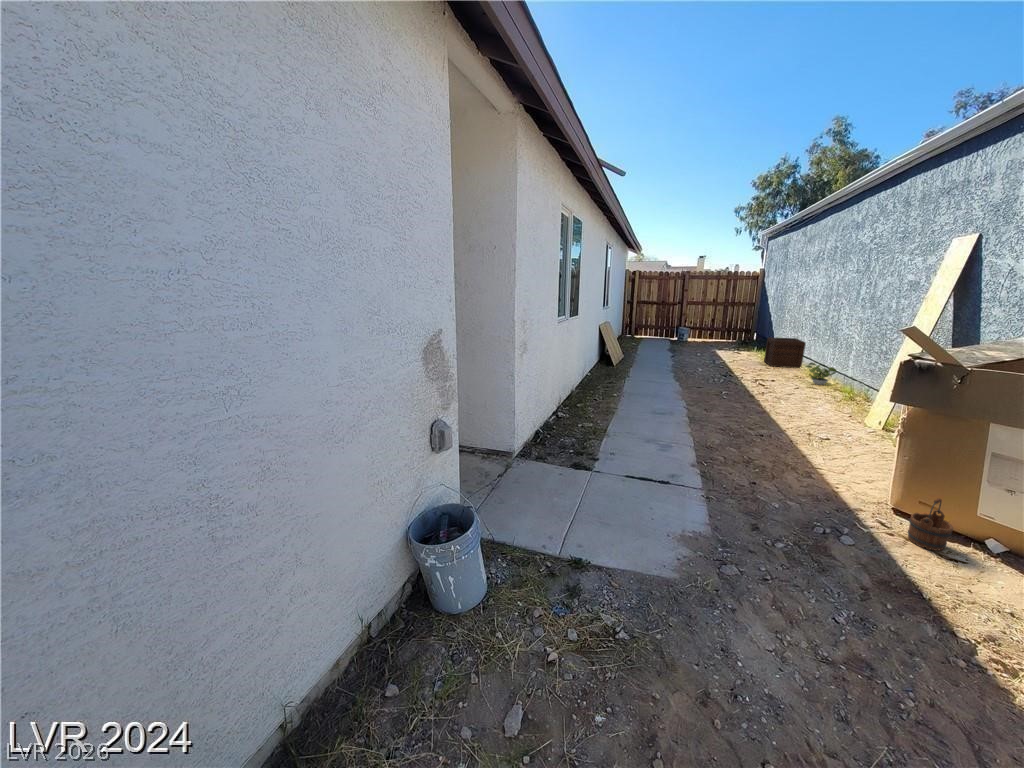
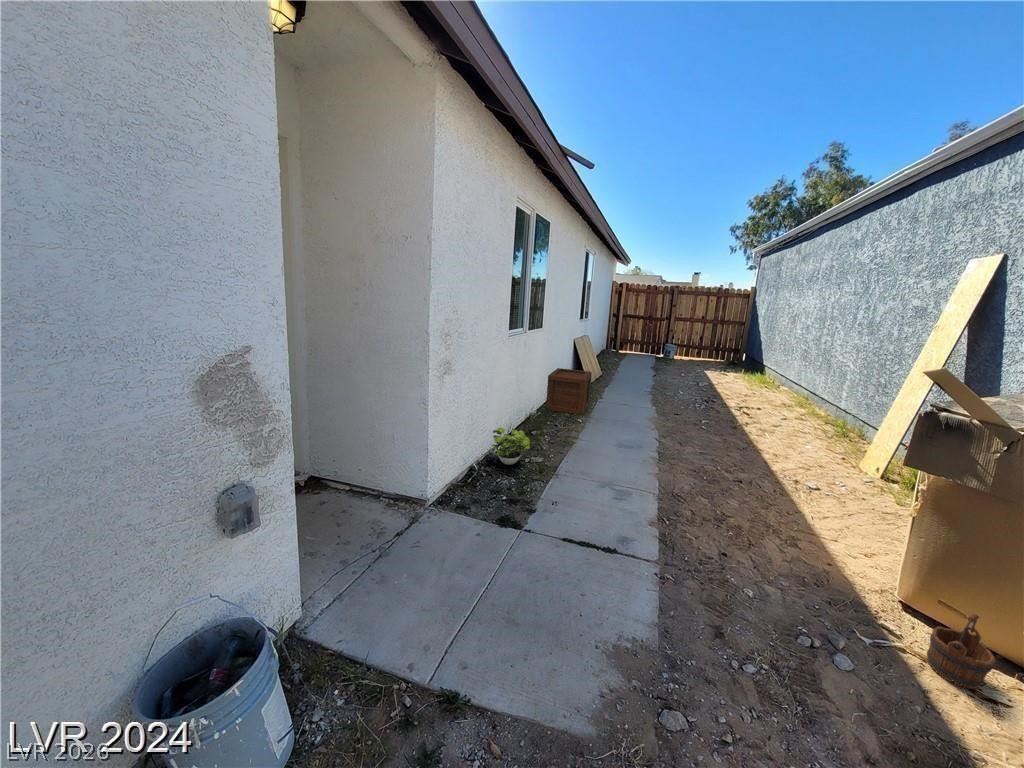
wooden crate: present [764,337,806,368] -> present [546,368,592,415]
potted plant: present [806,363,836,385] -> present [492,428,530,465]

